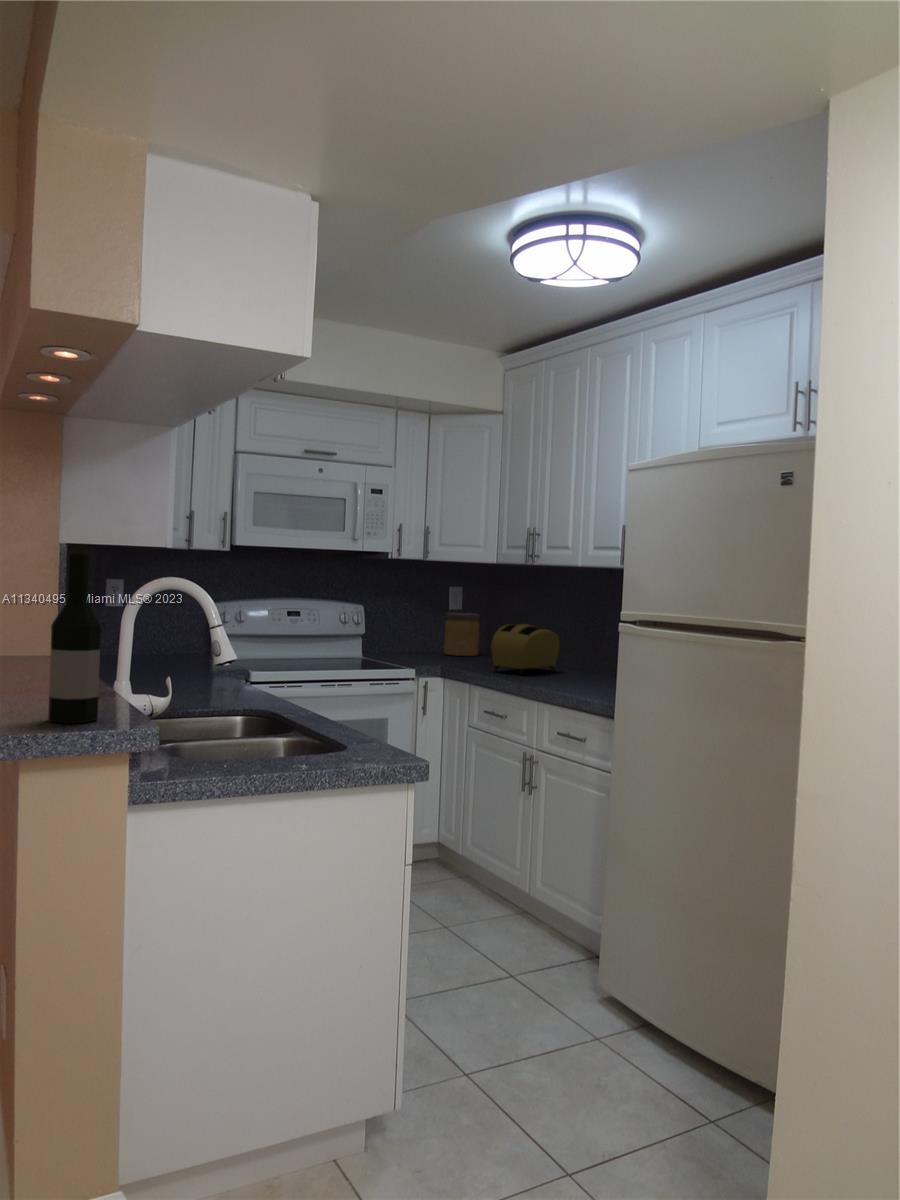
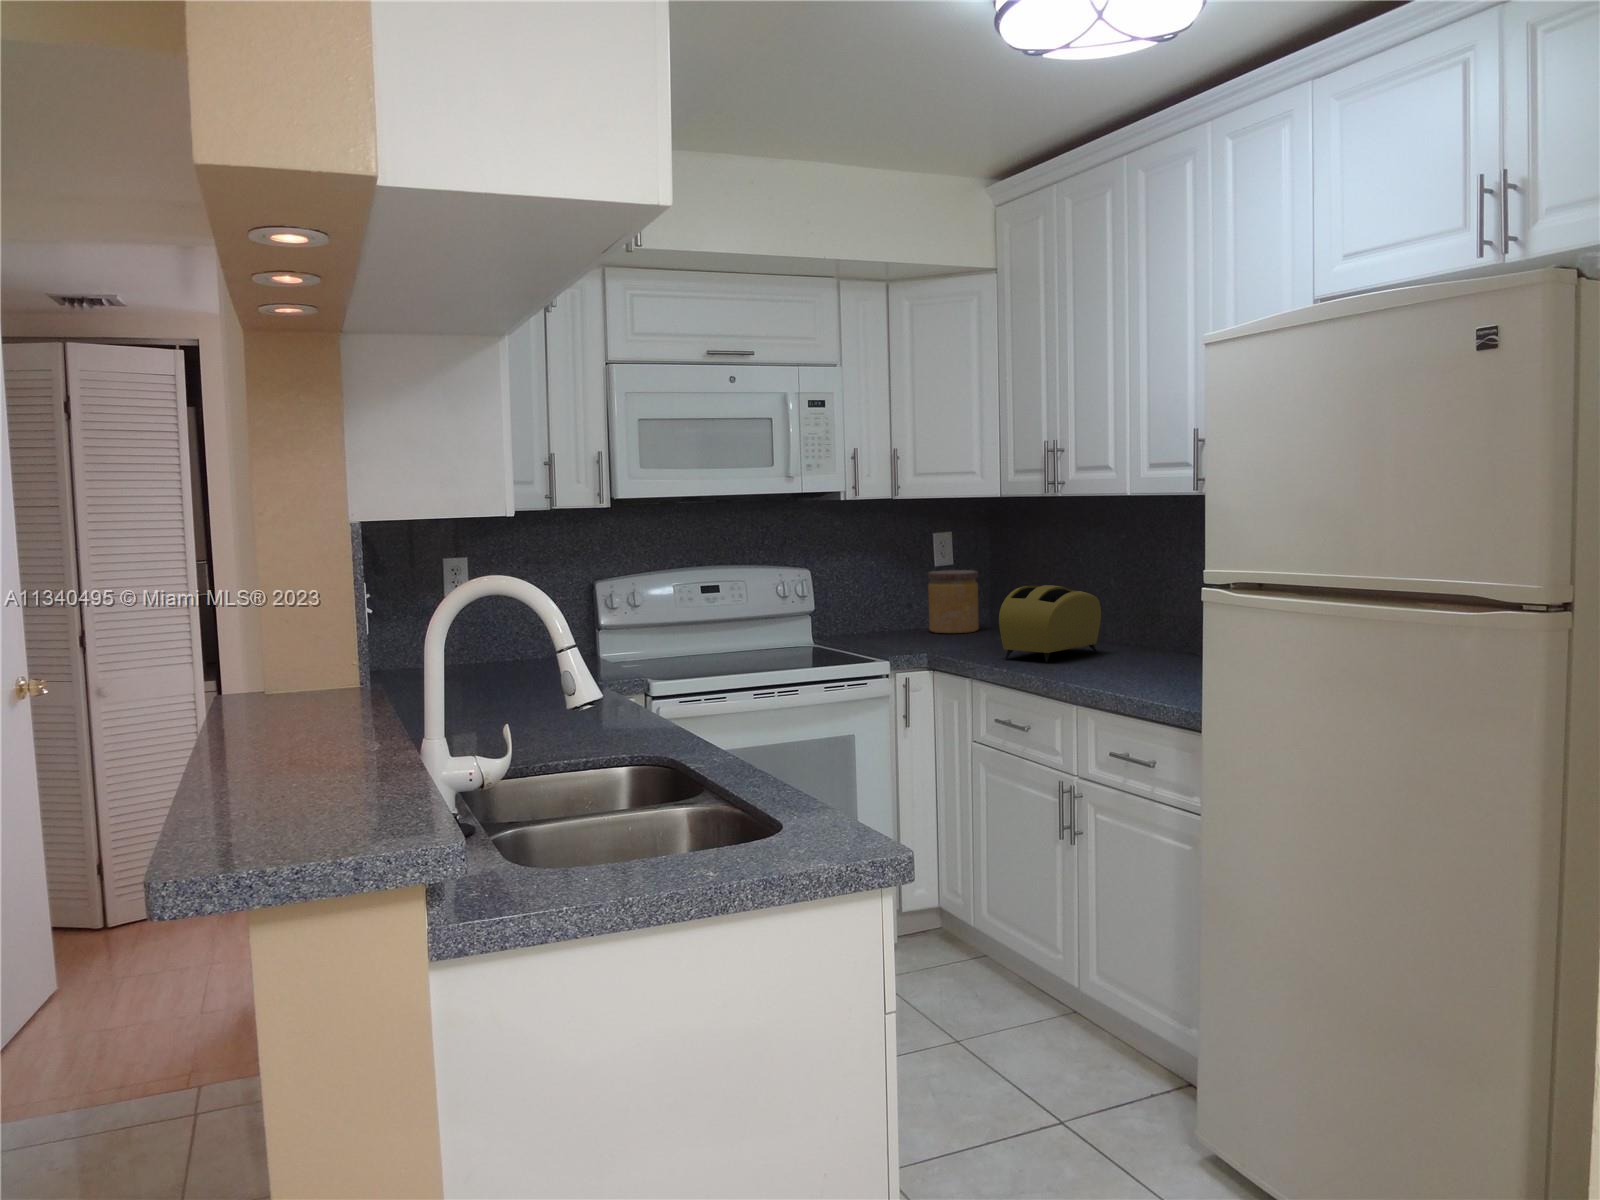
wine bottle: present [48,549,101,723] -> none [286,552,372,838]

